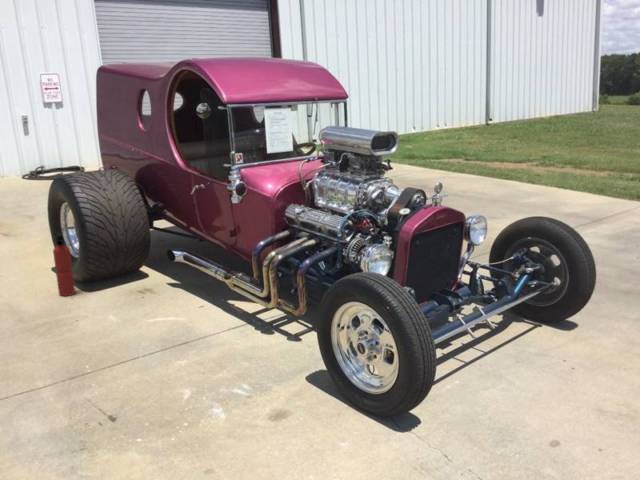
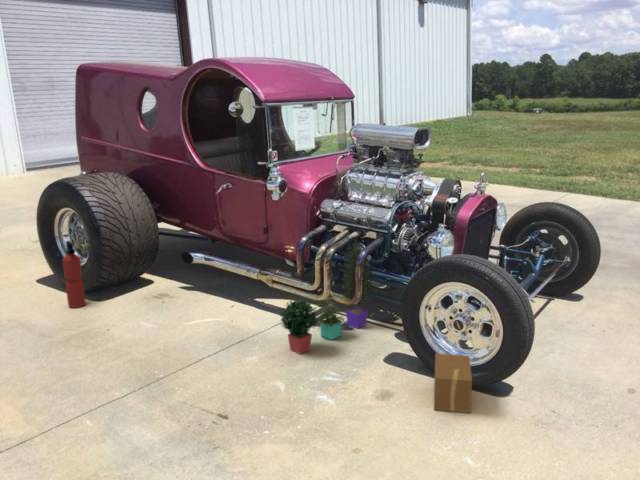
potted plant: none [211,247,325,362] -> present [280,242,372,354]
cardboard box: none [318,376,374,446] -> present [434,354,472,413]

